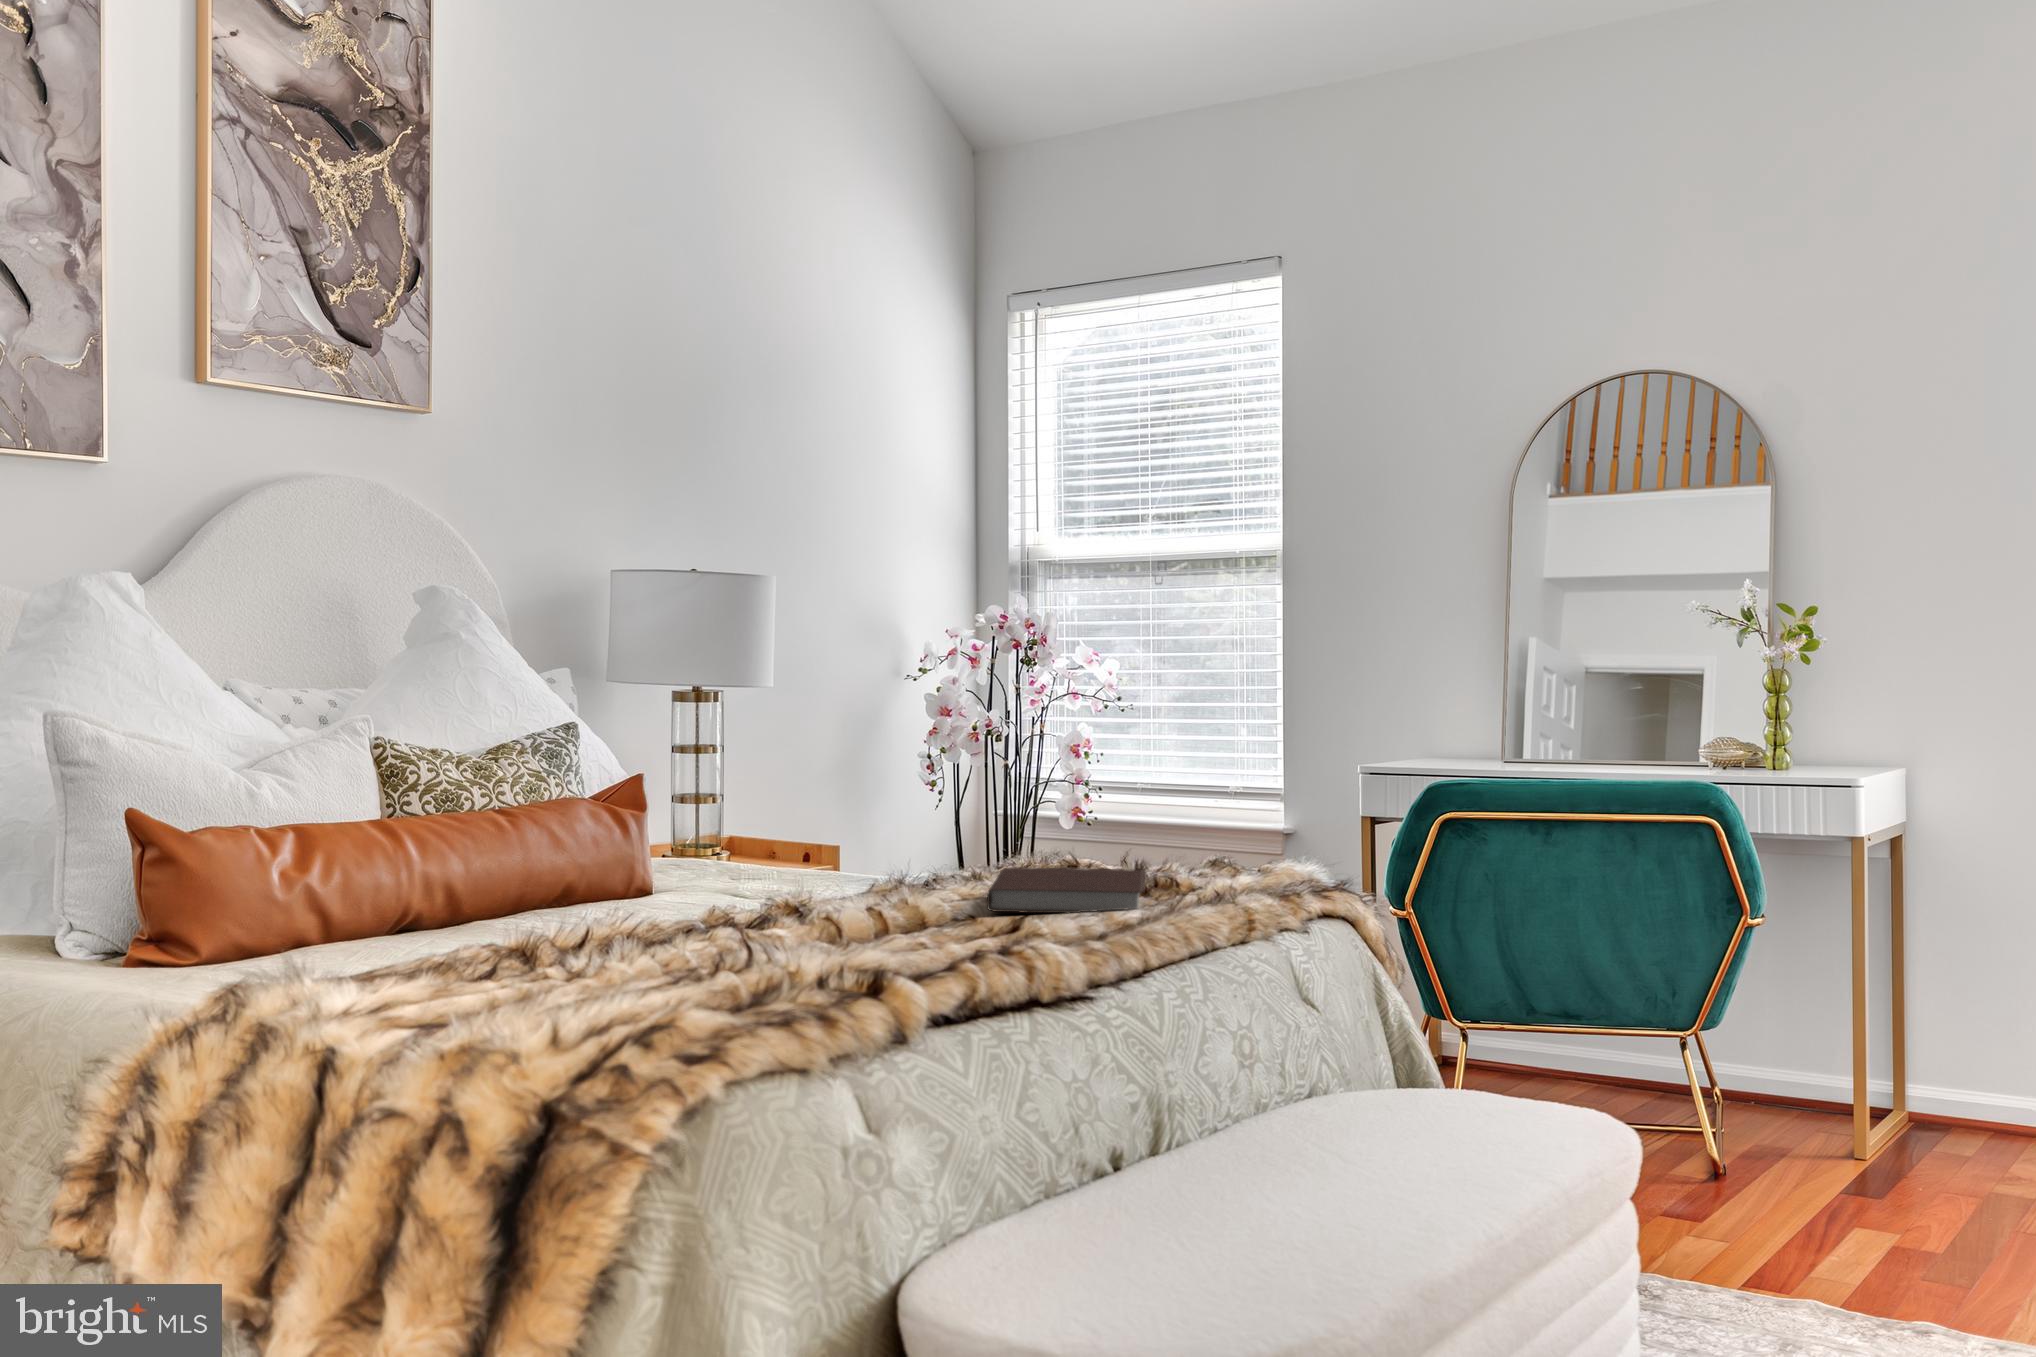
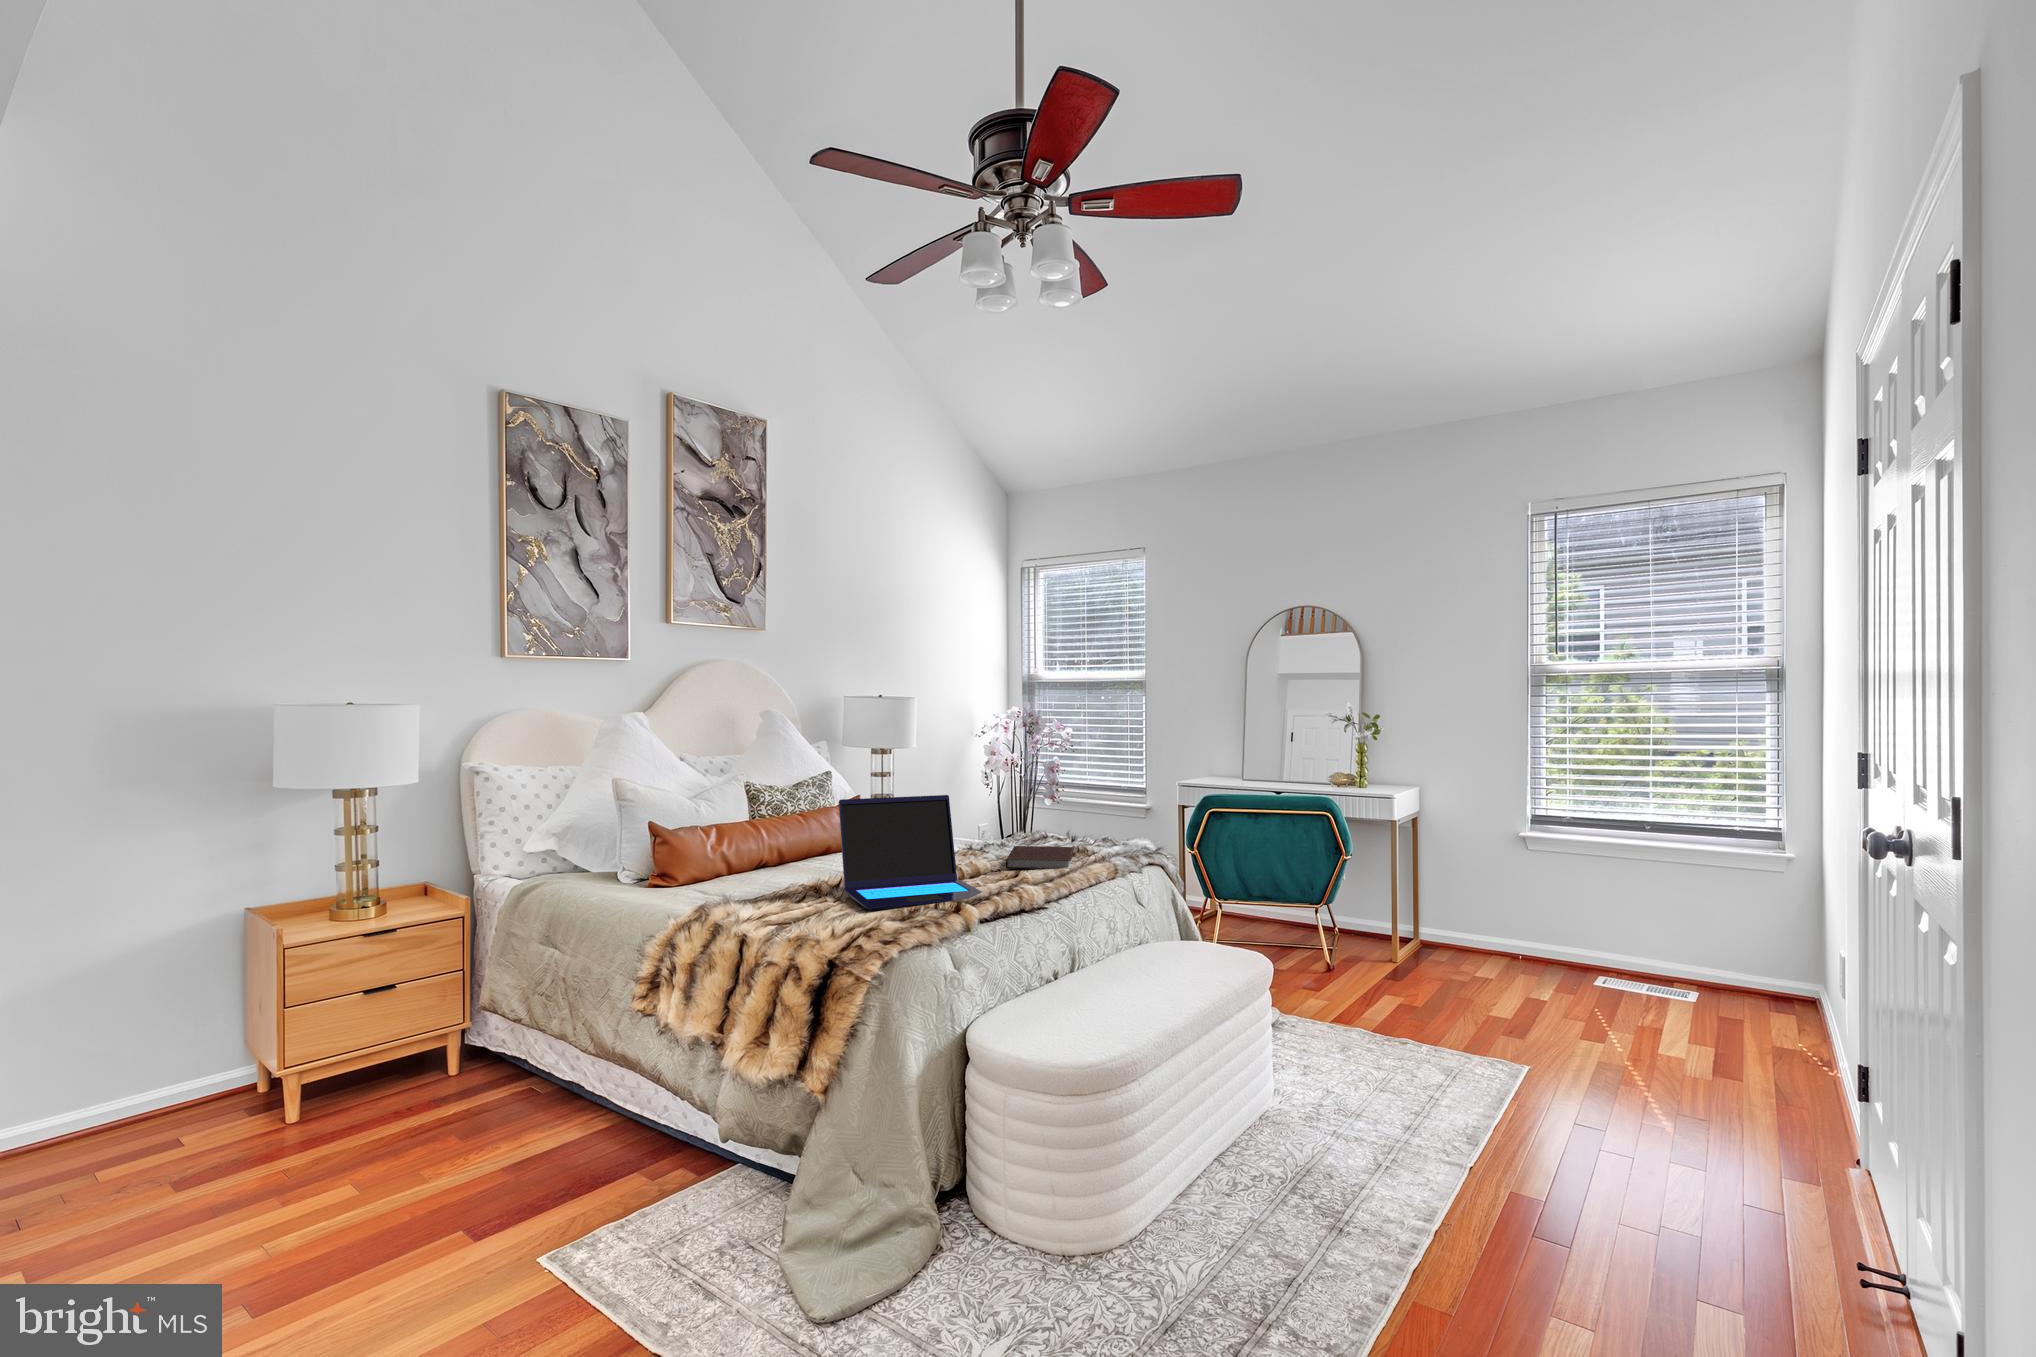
laptop: none [579,729,957,991] -> present [839,795,982,910]

